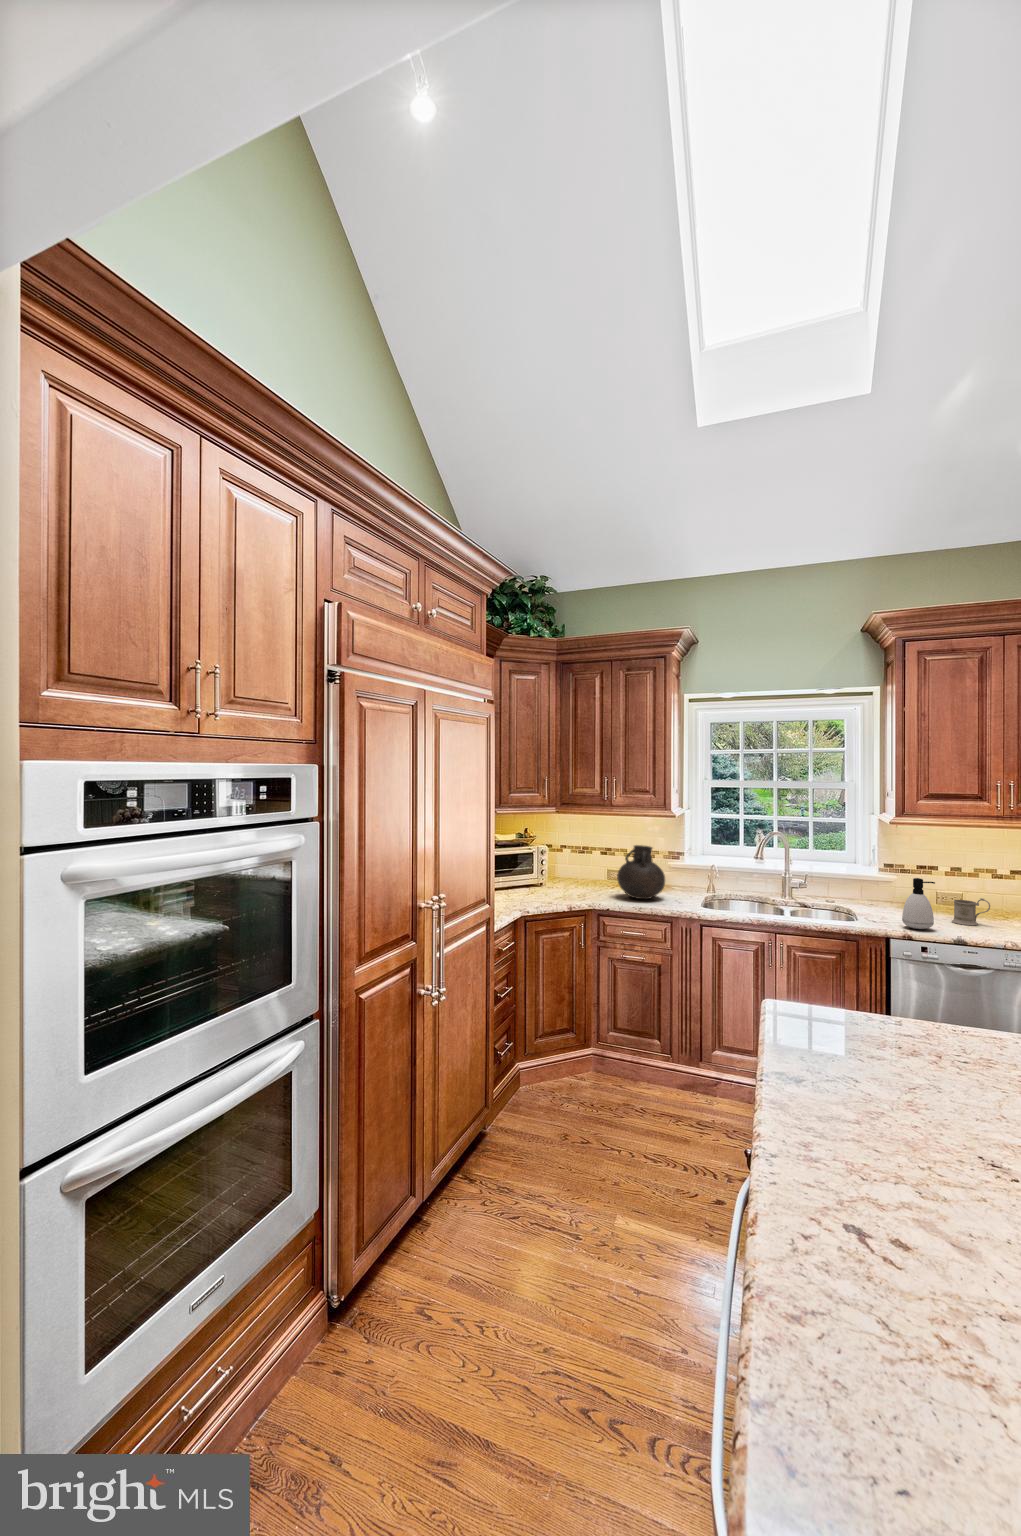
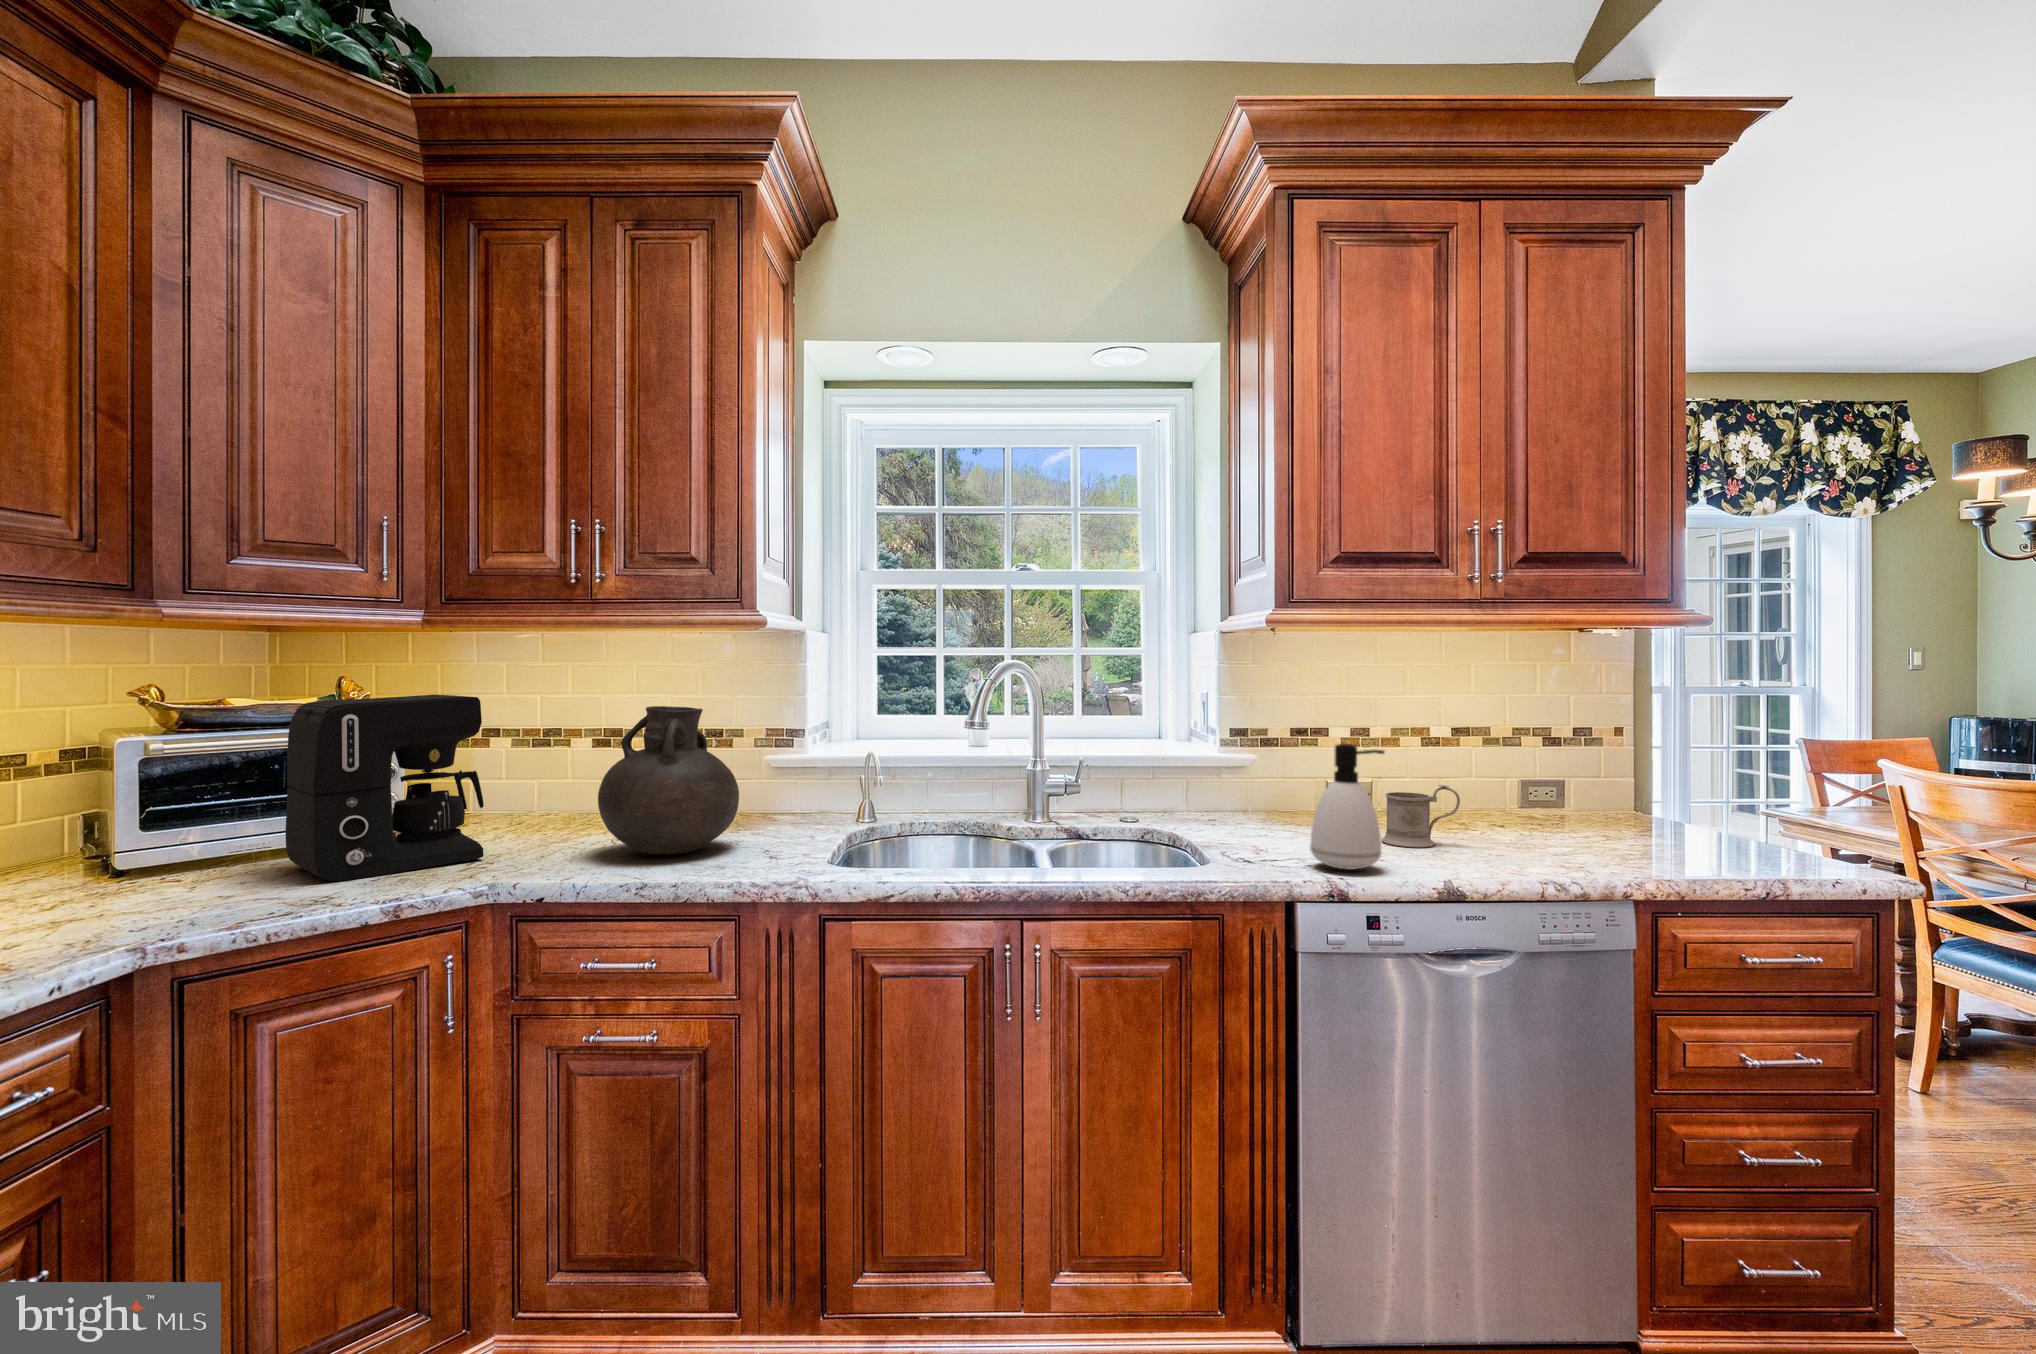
coffee maker: none [525,837,581,898] -> present [285,695,484,881]

